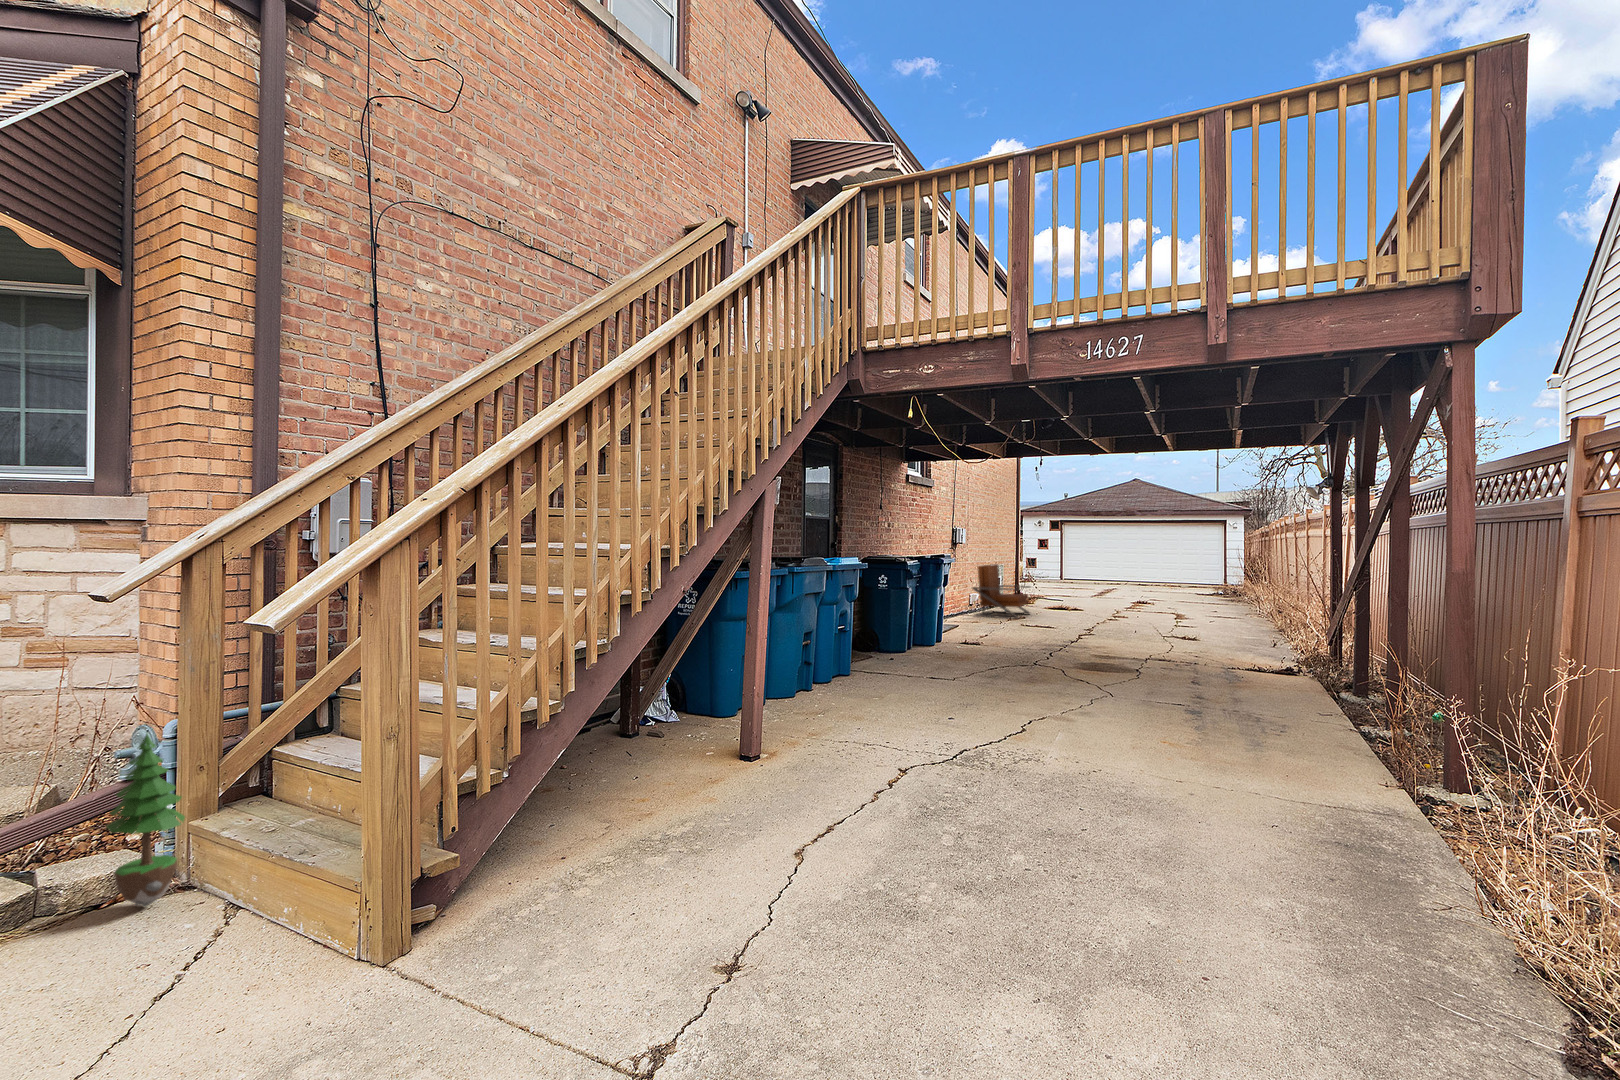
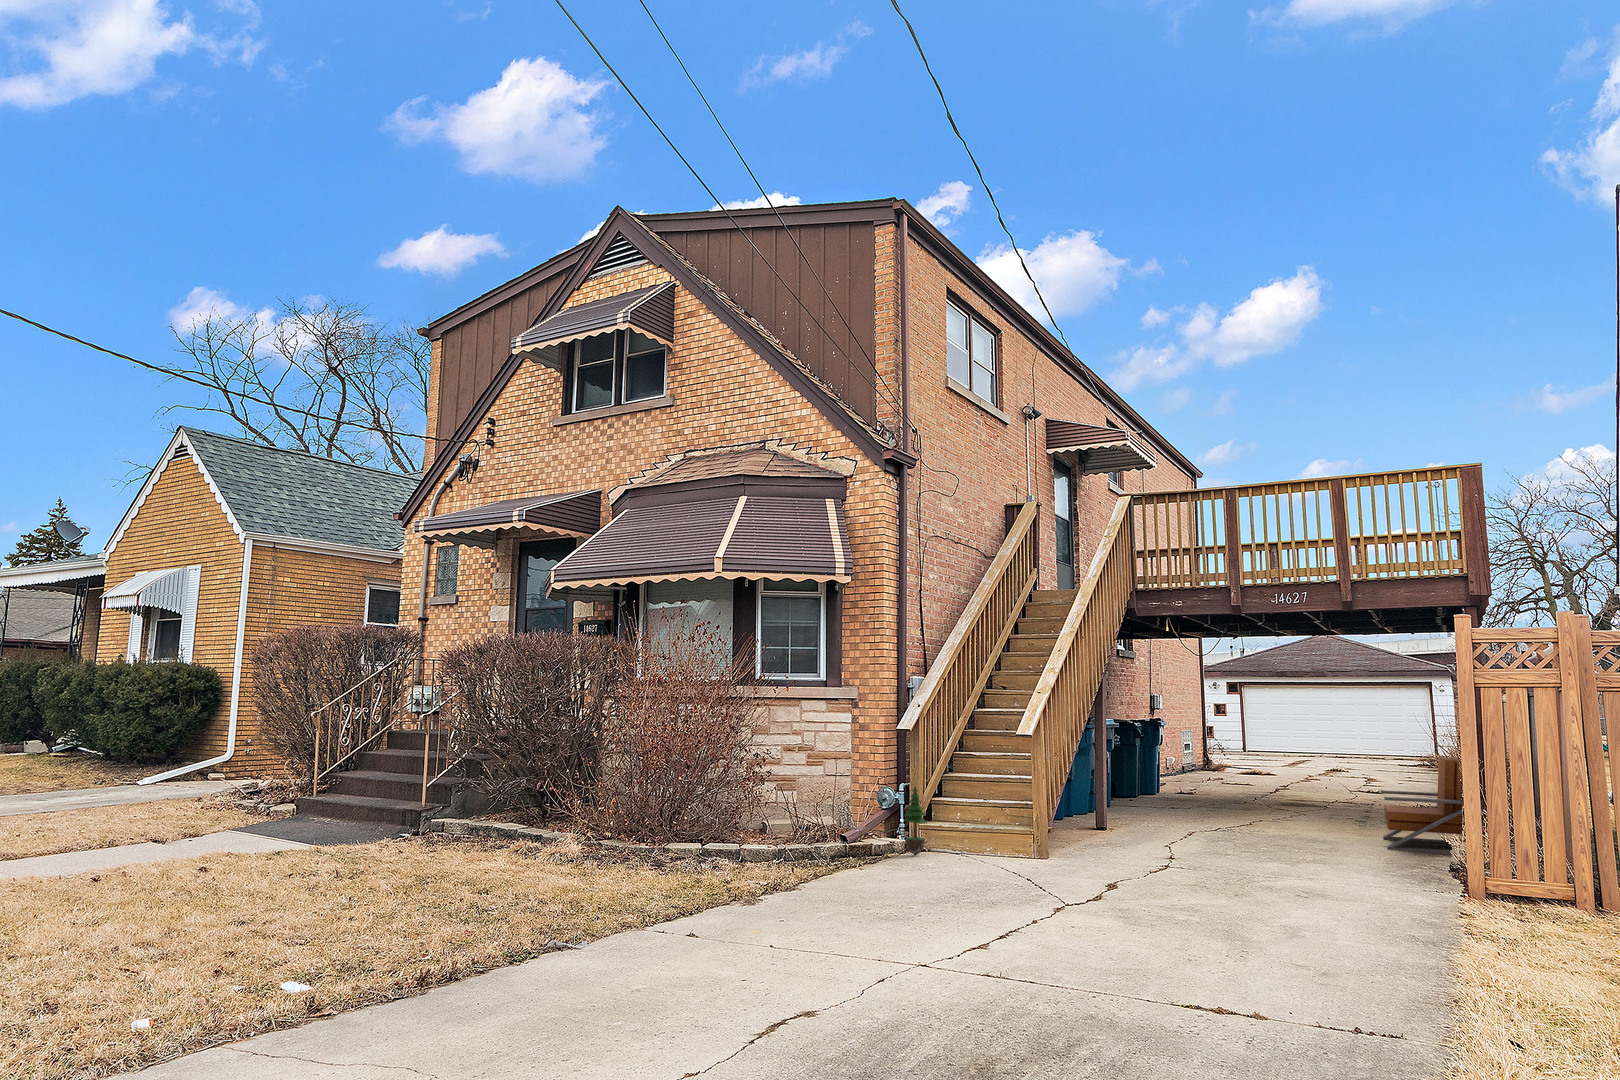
lounge chair: present [972,564,1030,619] -> present [1380,756,1462,854]

